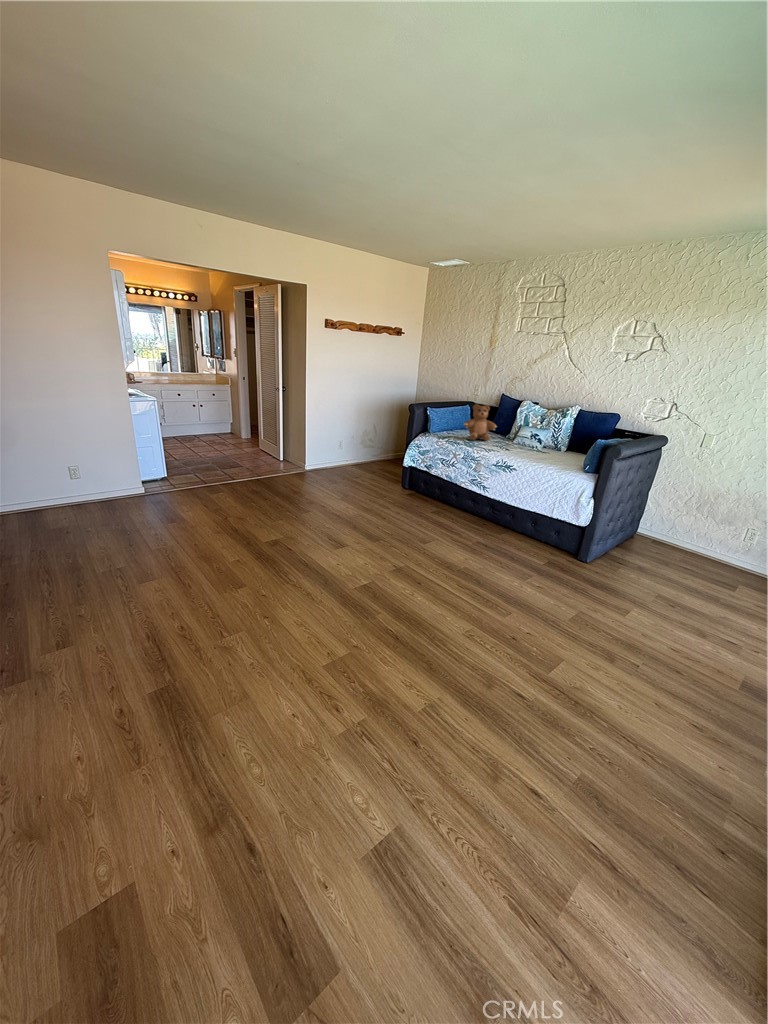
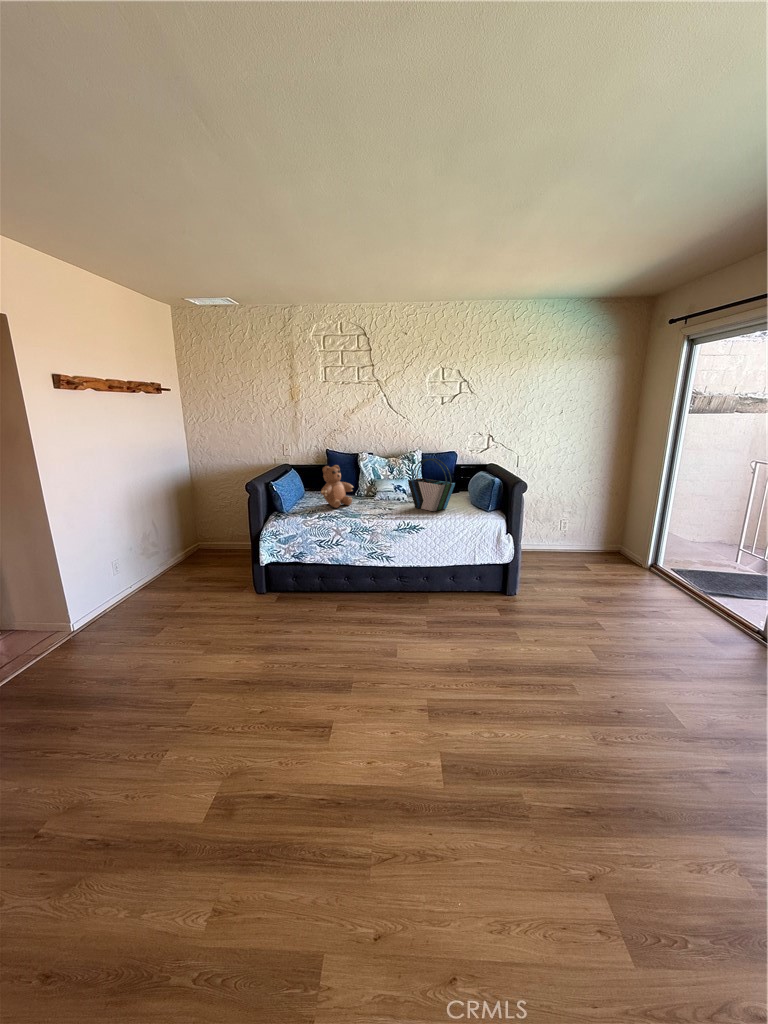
tote bag: none [533,411,567,462] -> present [408,458,455,511]

